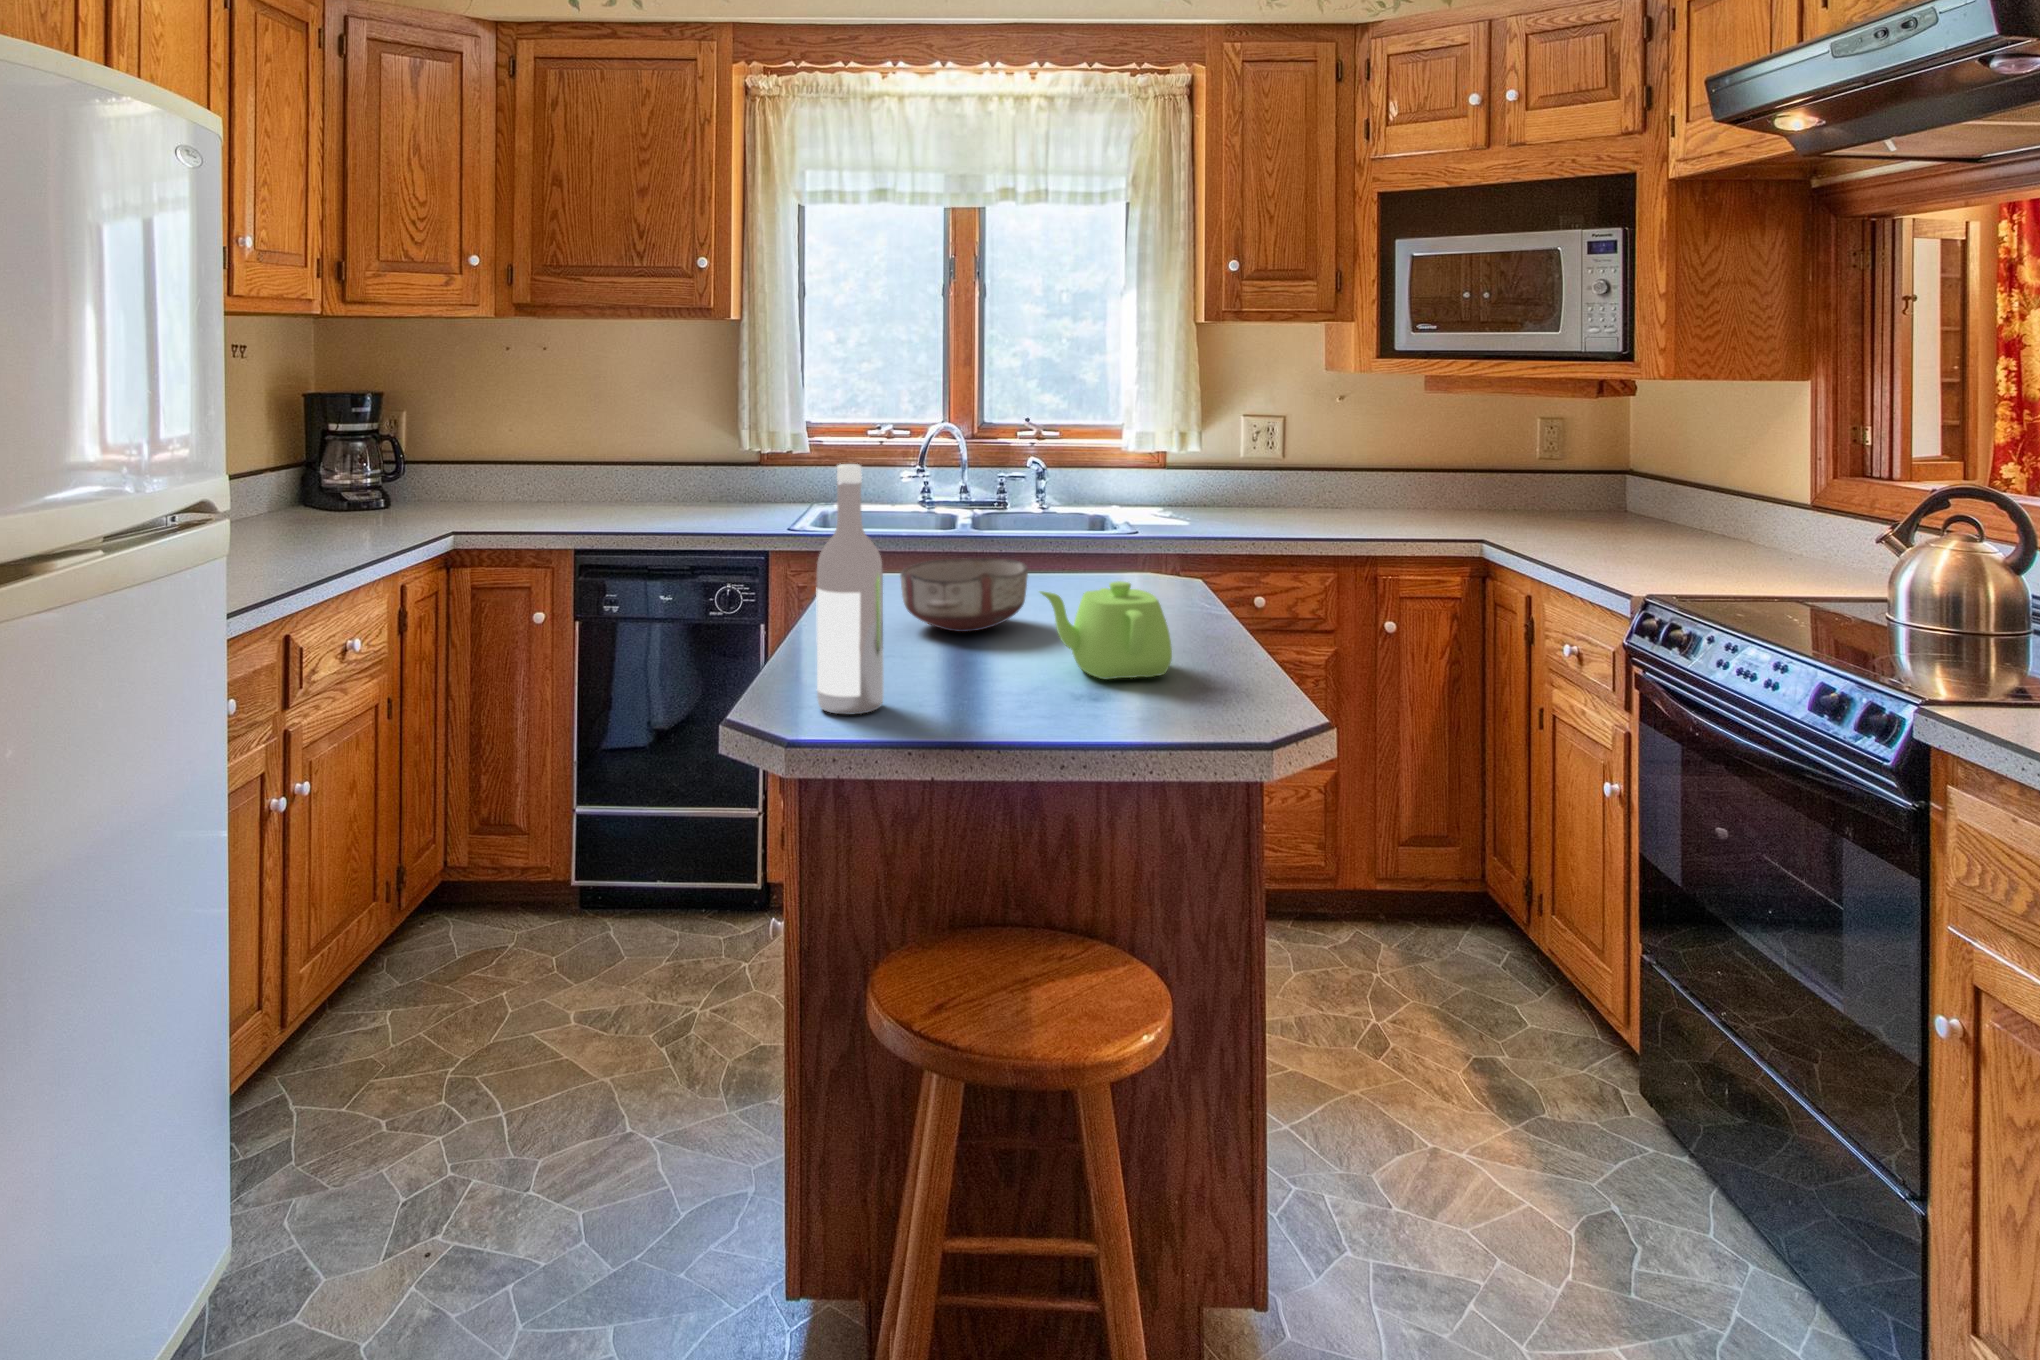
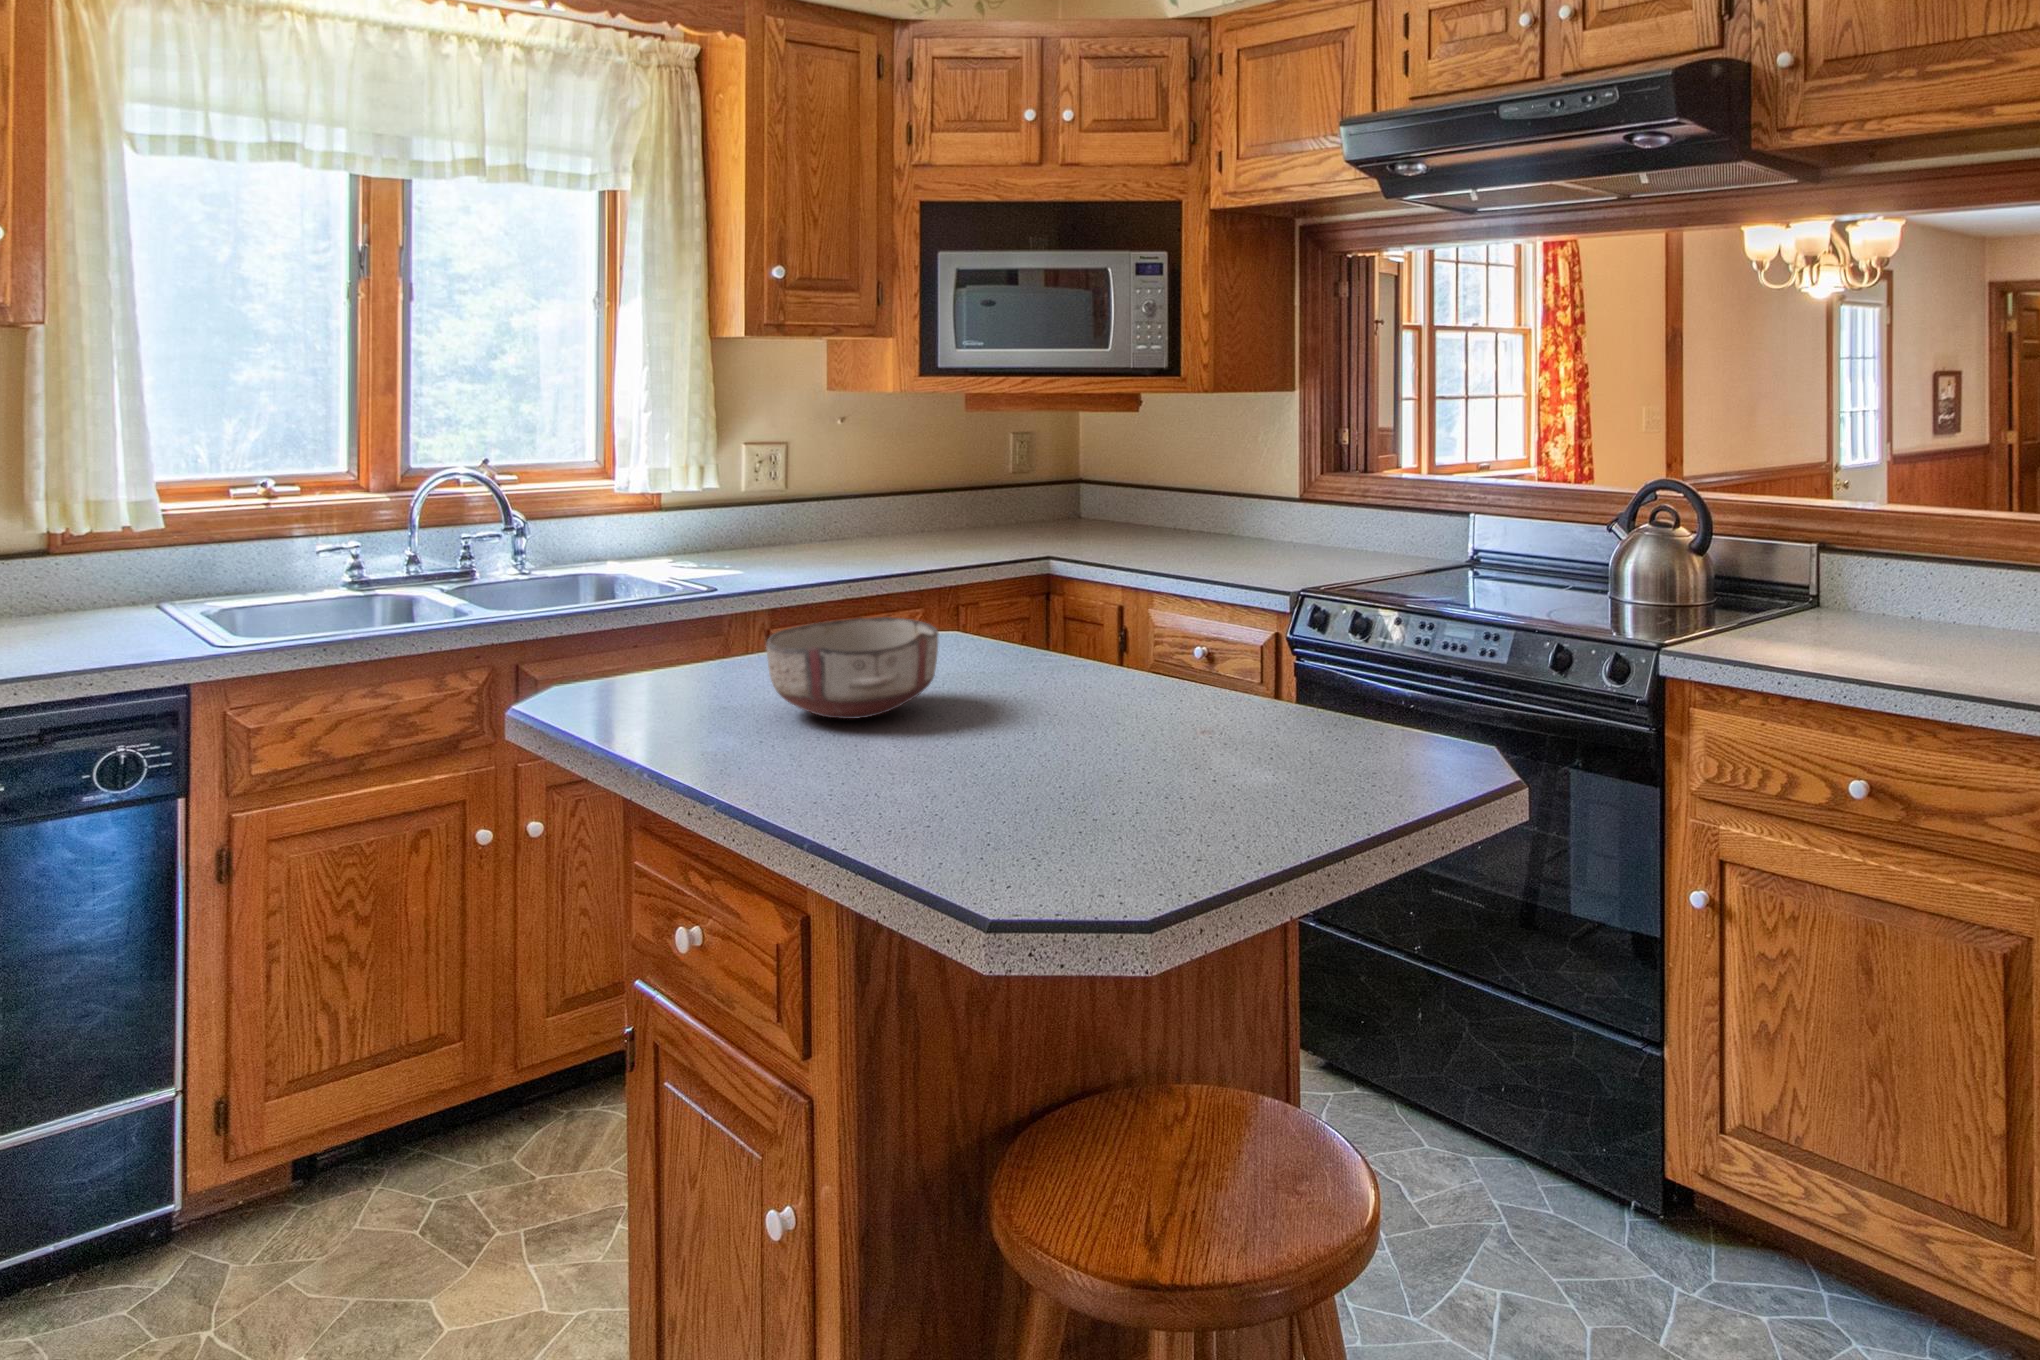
wine bottle: present [816,464,883,714] -> none [937,486,1032,838]
teapot: present [1040,581,1172,680] -> none [1077,618,1219,736]

